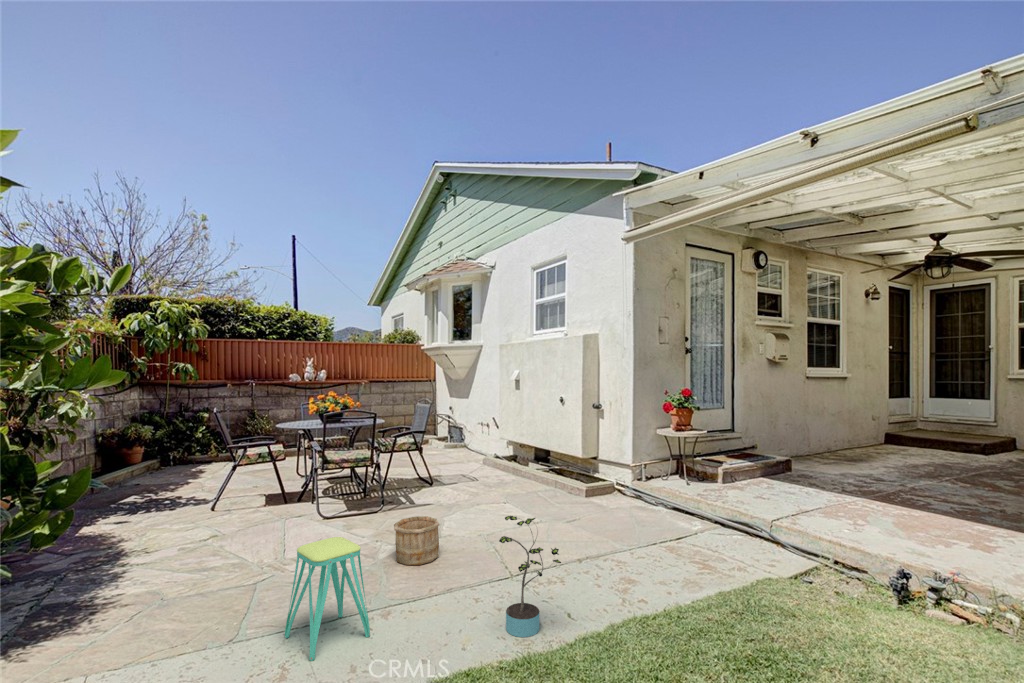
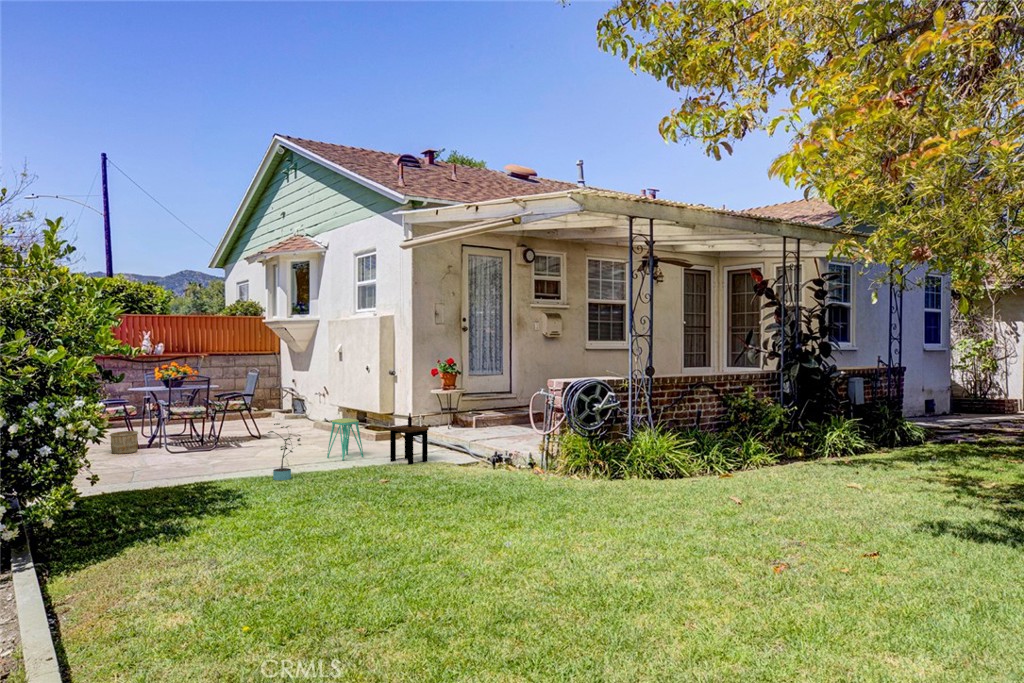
side table: none [666,481,734,576] -> present [389,413,429,465]
wooden bucket: present [394,516,440,565] -> present [110,431,138,454]
stool: present [285,537,370,661] -> present [327,418,363,461]

